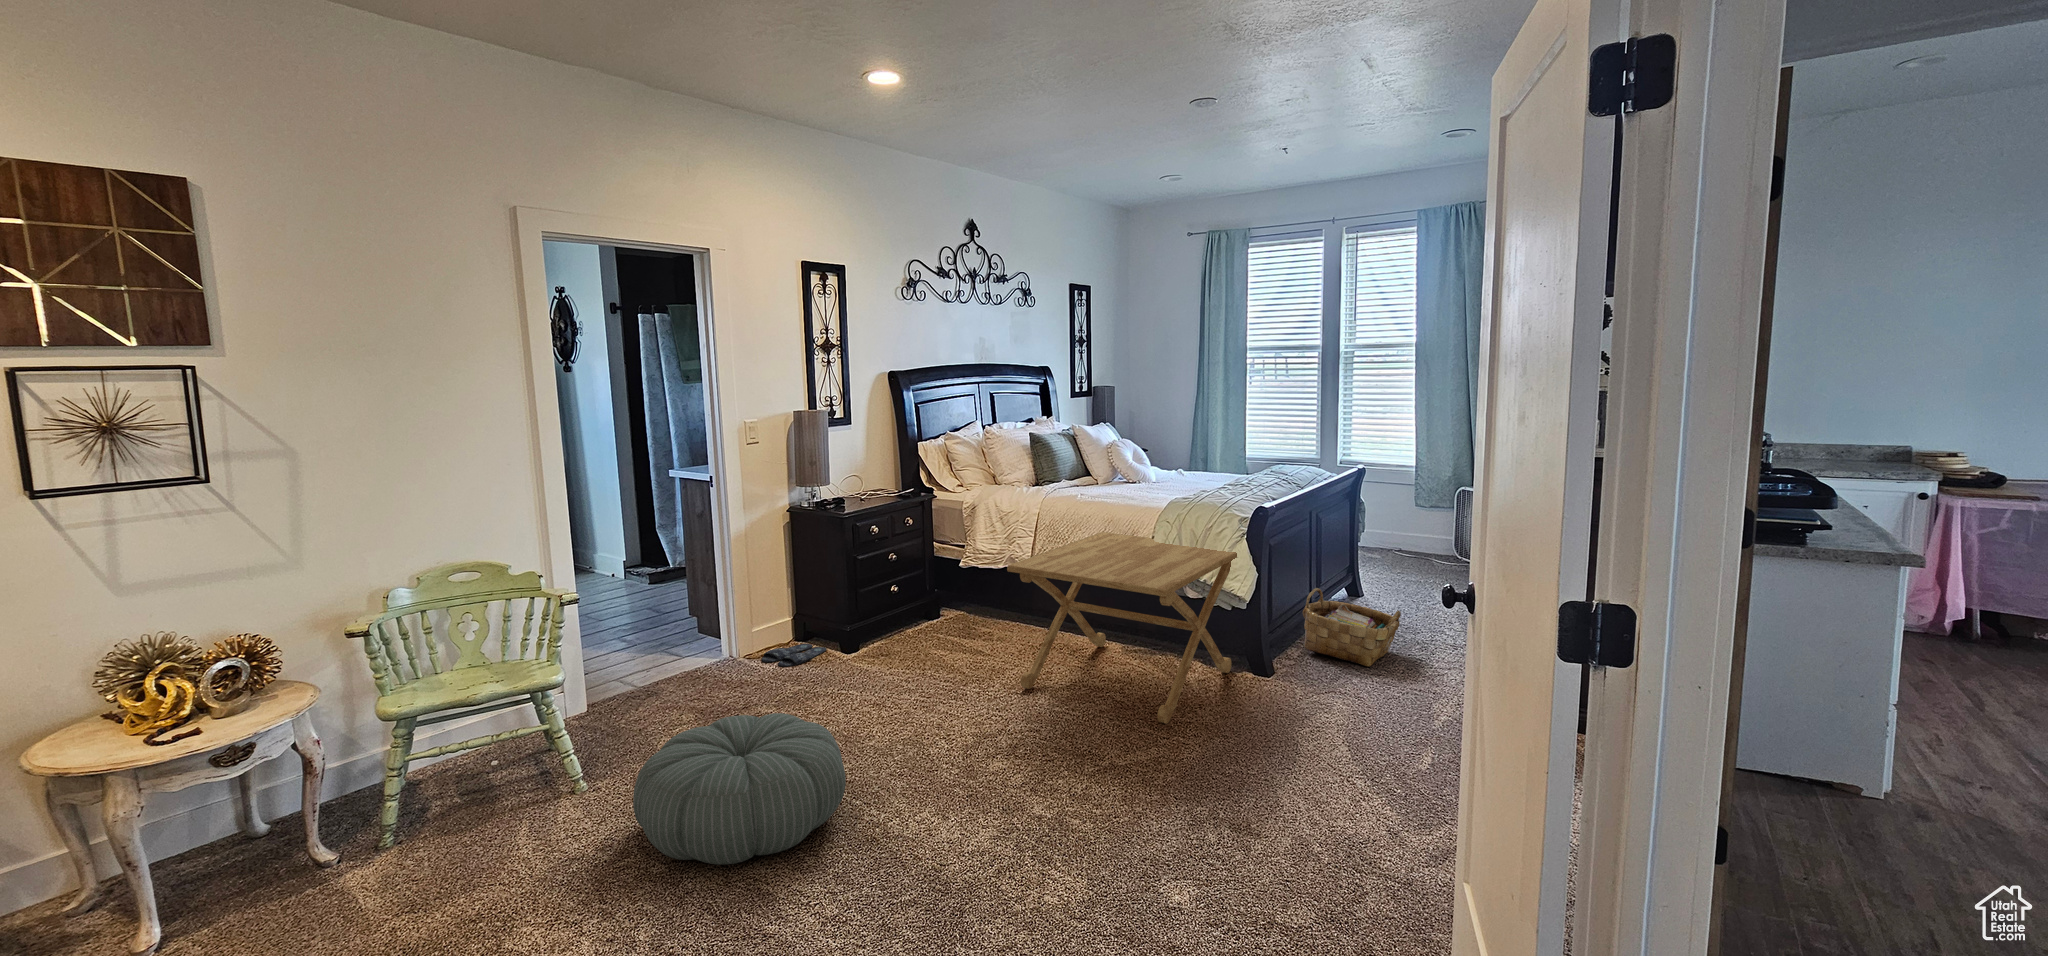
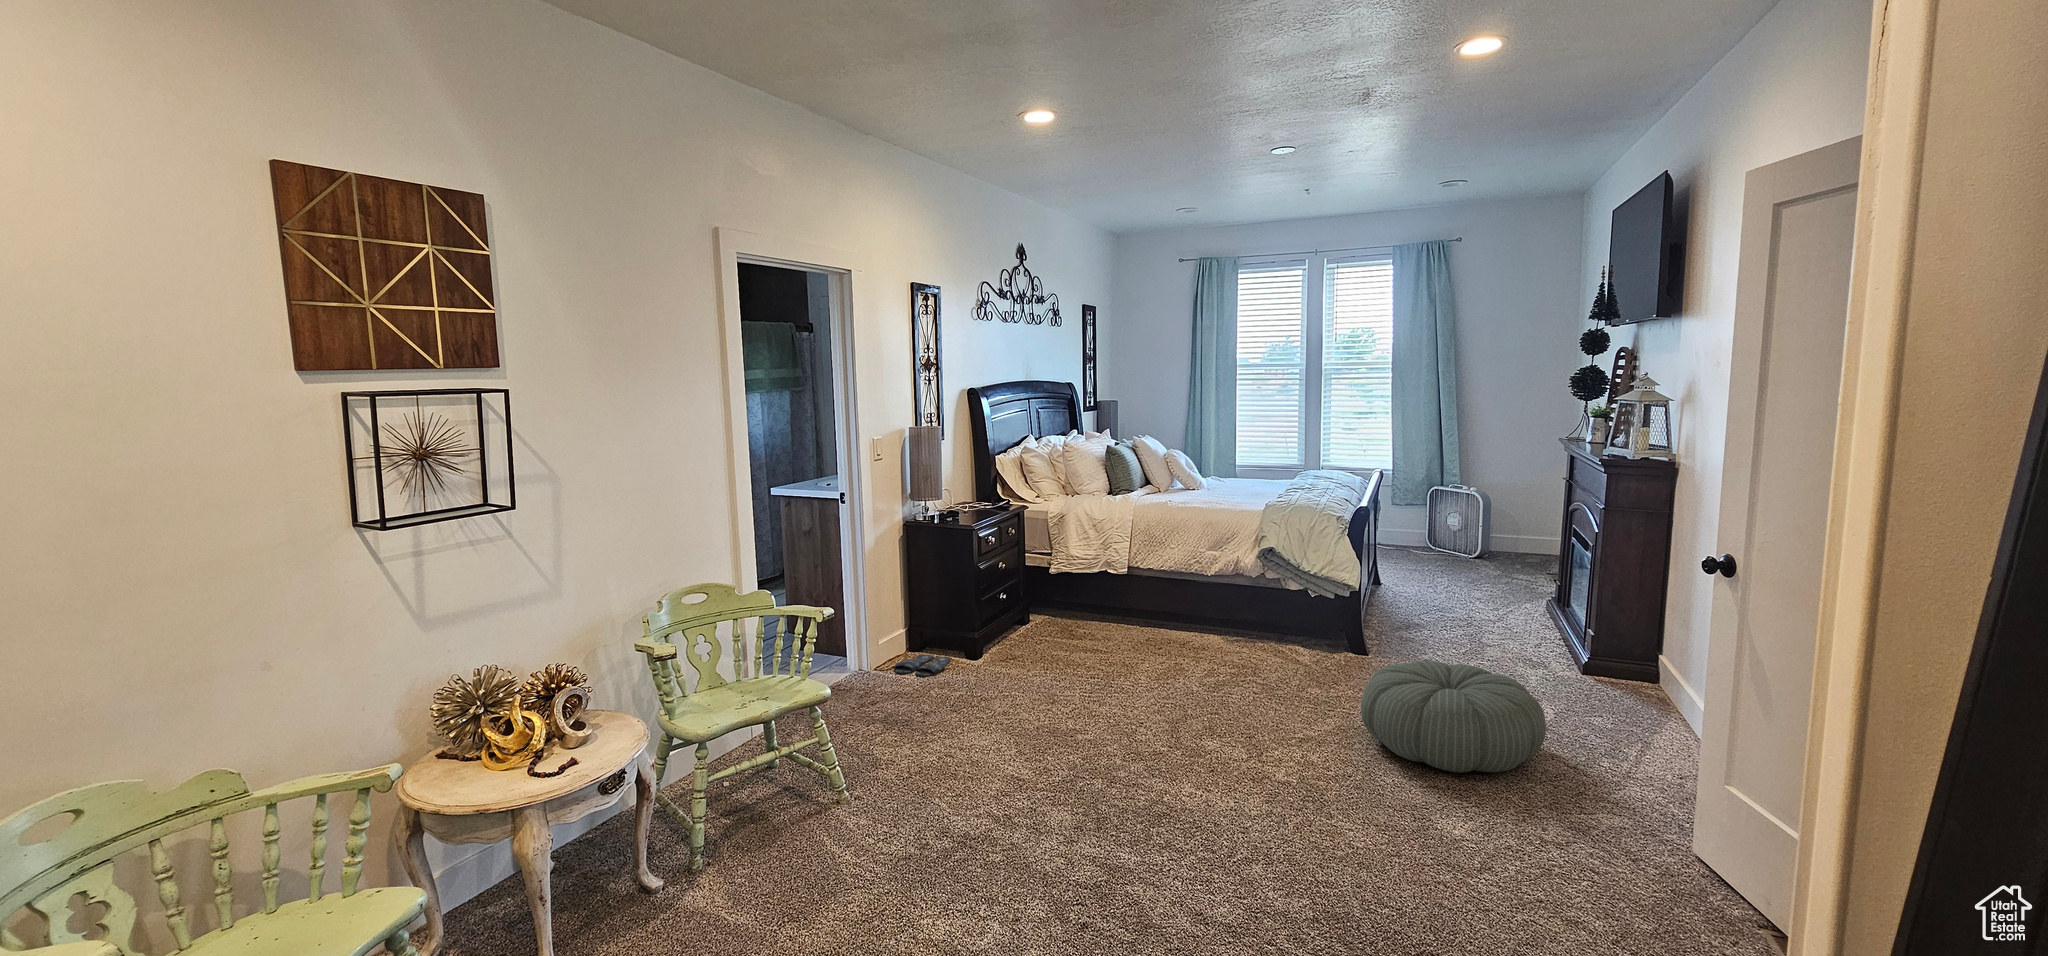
side table: present [1007,532,1237,724] -> none [1163,534,1346,698]
woven basket: present [1303,588,1401,667] -> none [1379,576,1466,641]
pouf: present [633,713,846,865] -> present [1361,660,1546,773]

